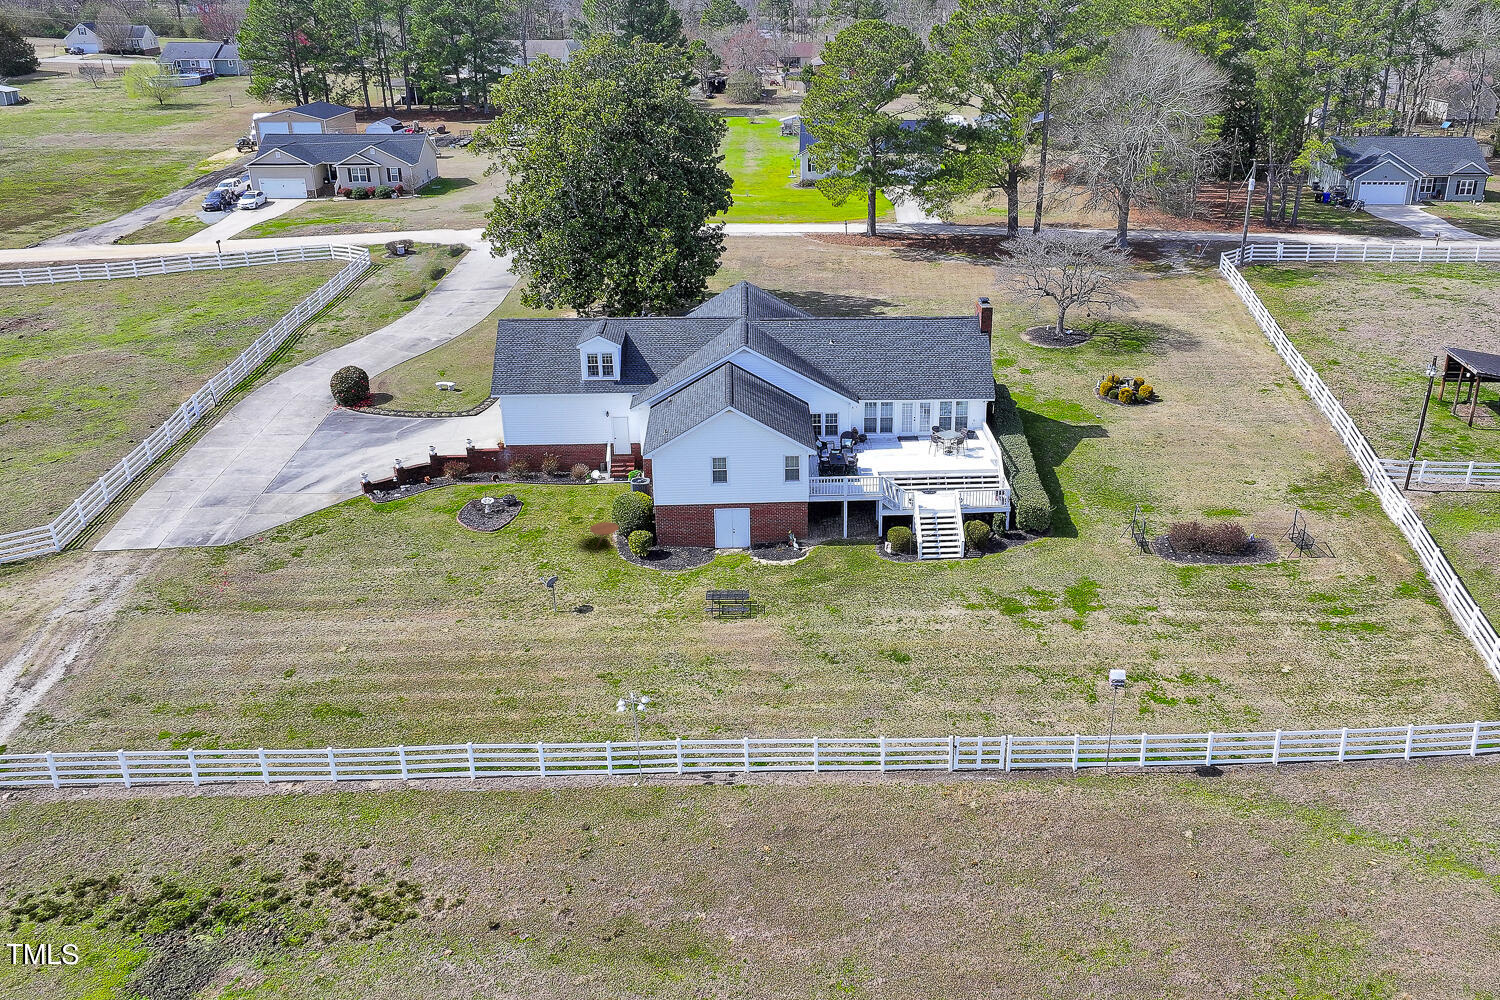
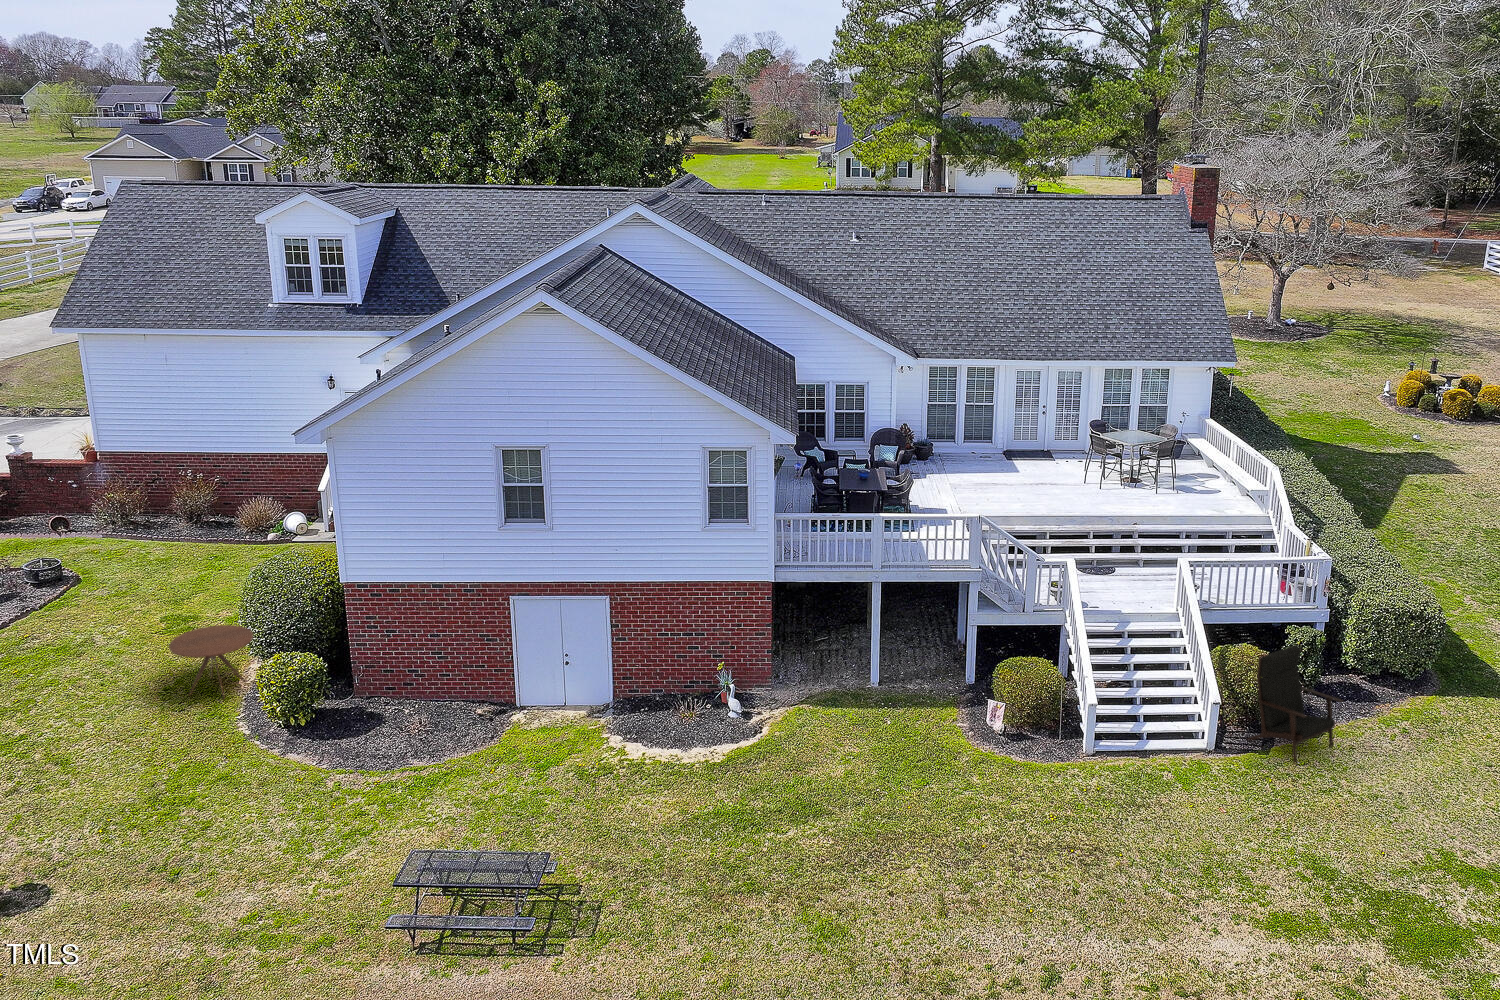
lounge chair: none [976,520,1007,561] -> present [1247,645,1343,763]

